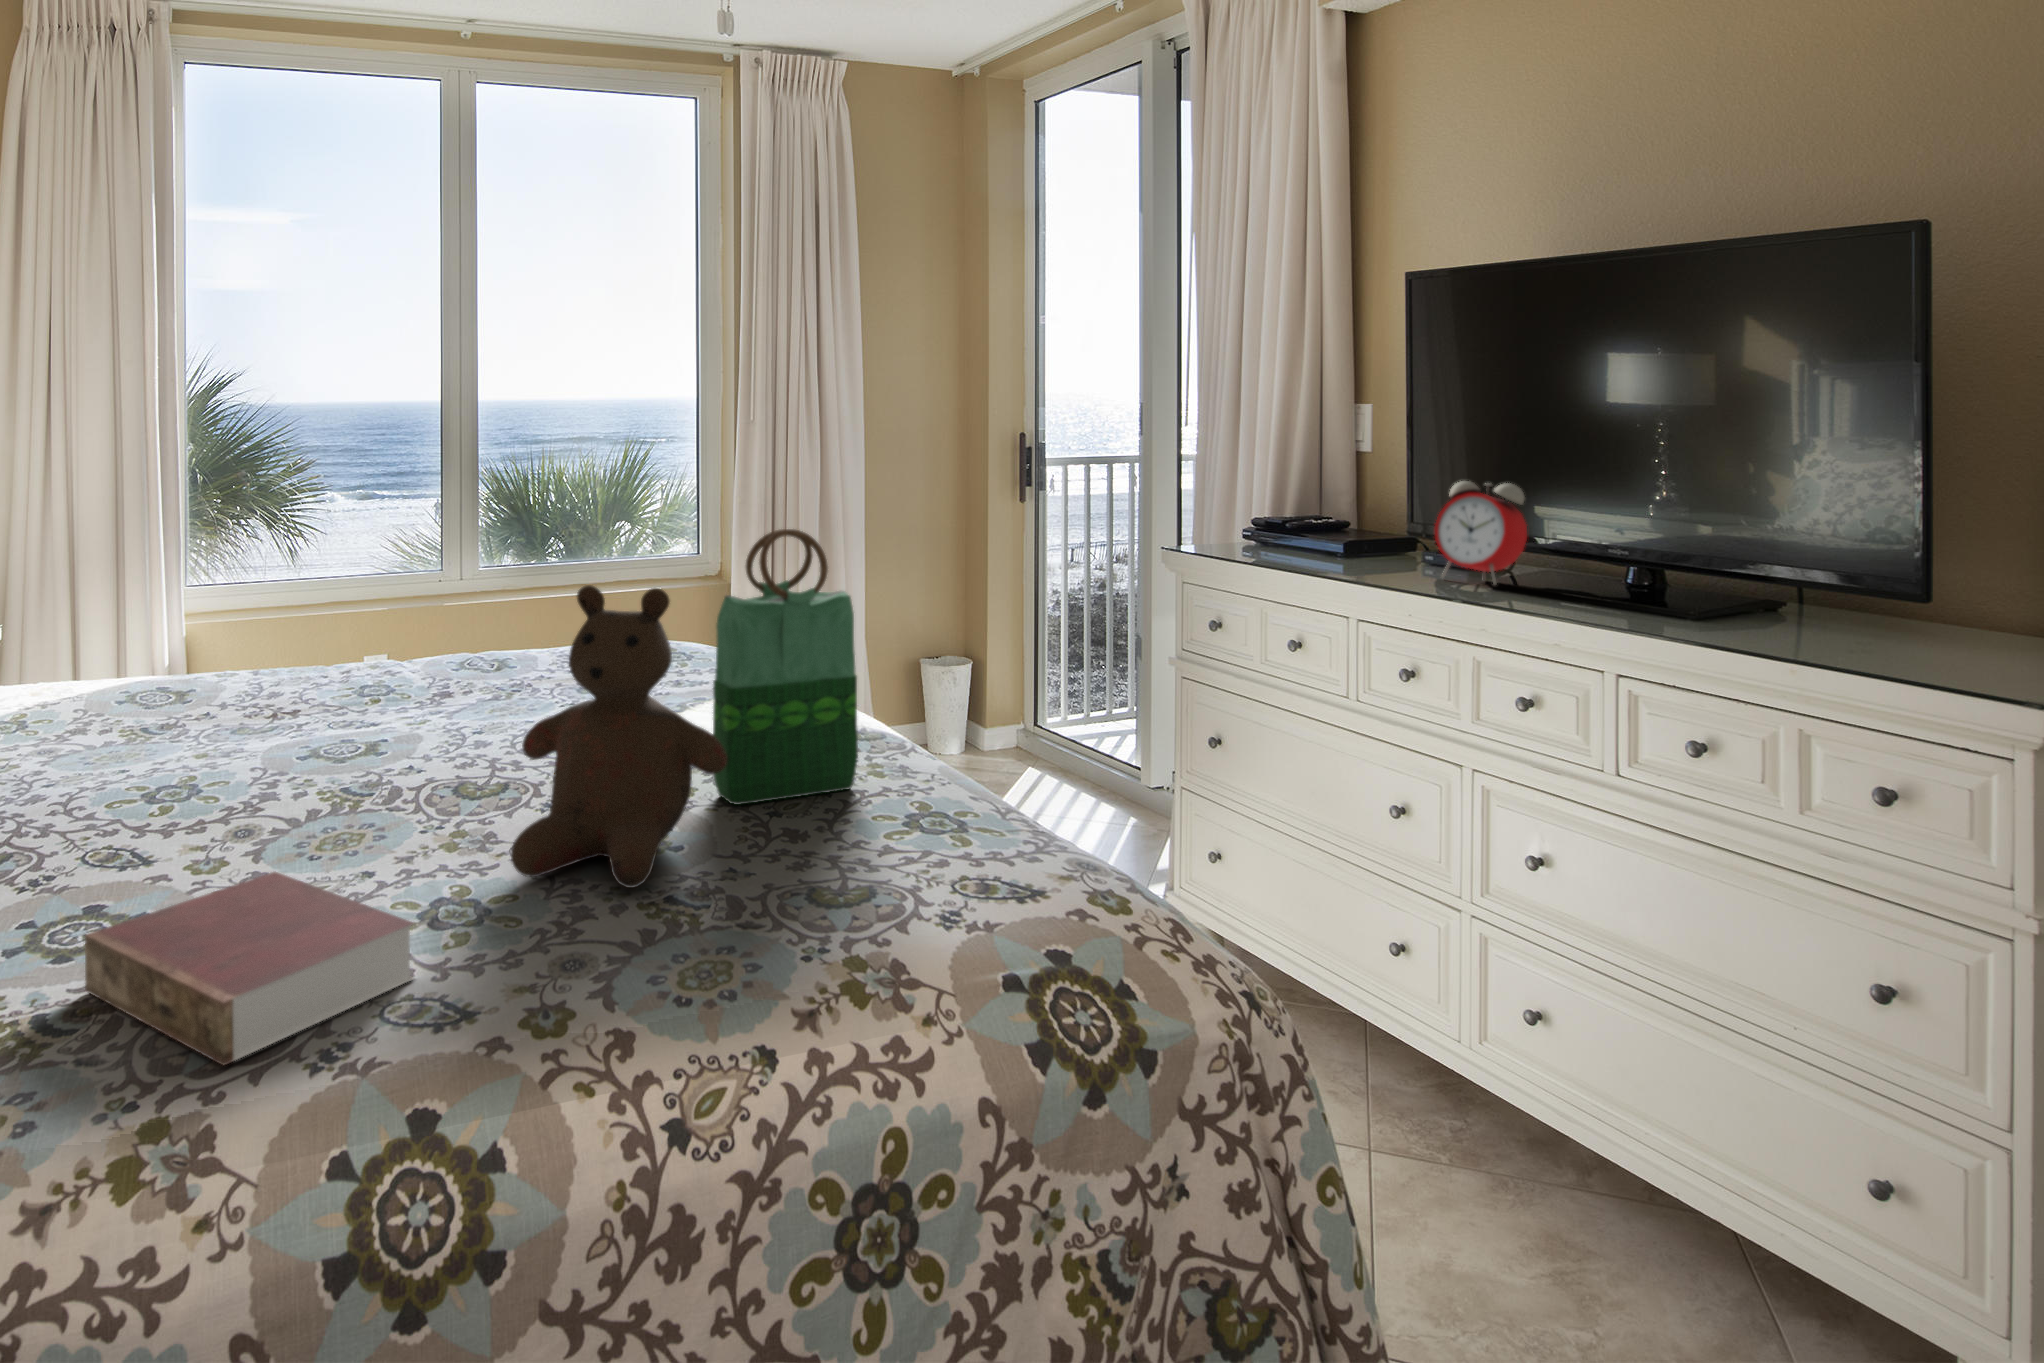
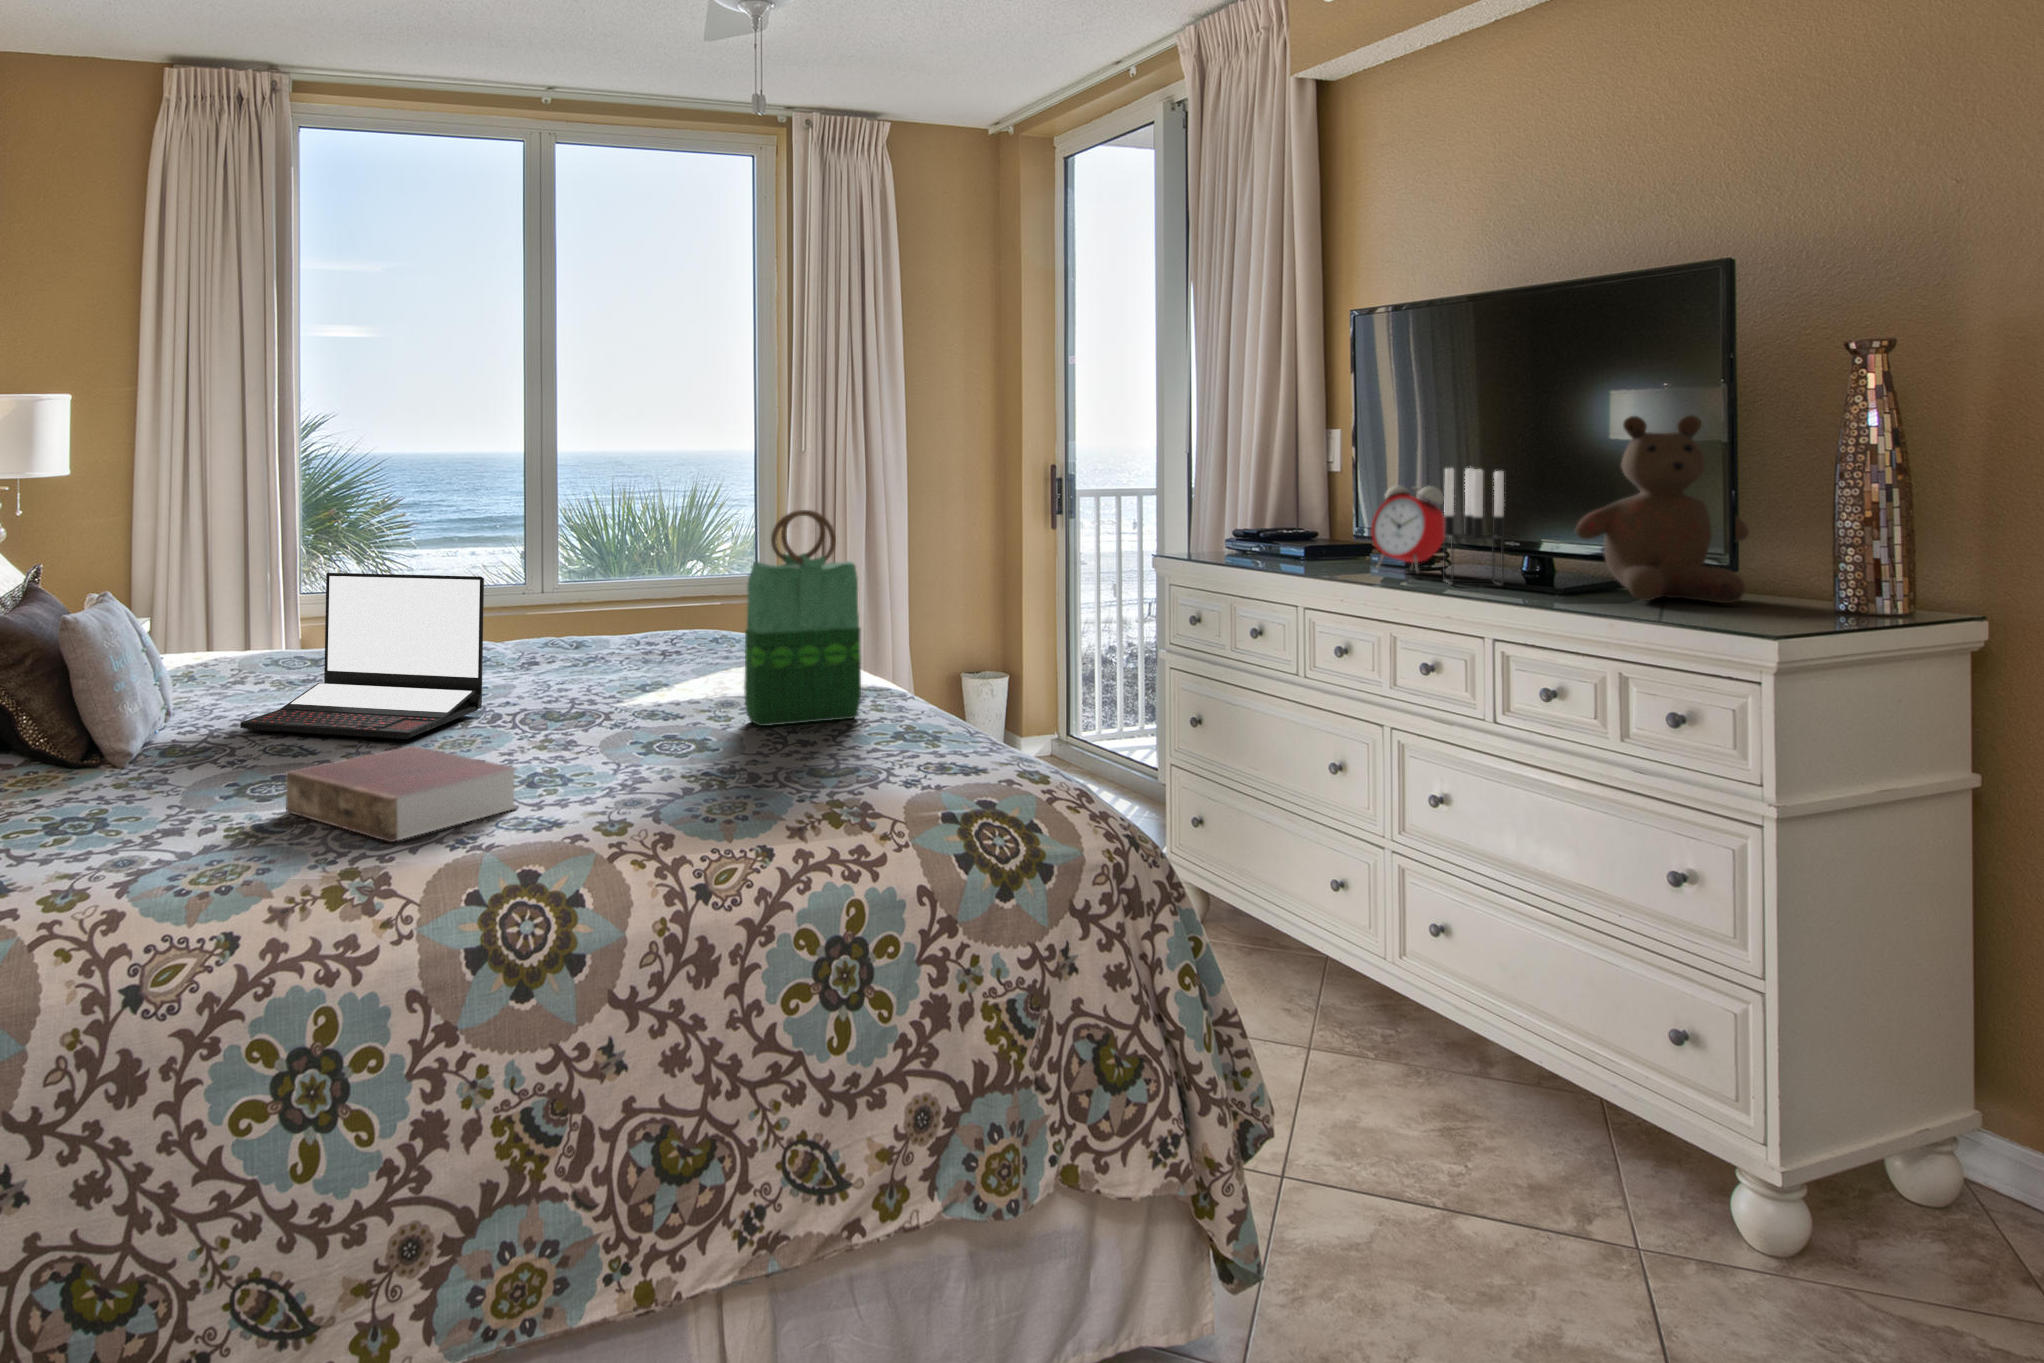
candle holder: none [1539,464,1622,612] -> present [1444,468,1504,586]
teddy bear: present [511,585,727,888] -> present [1576,415,1749,603]
laptop: none [63,602,383,835] -> present [240,573,484,739]

